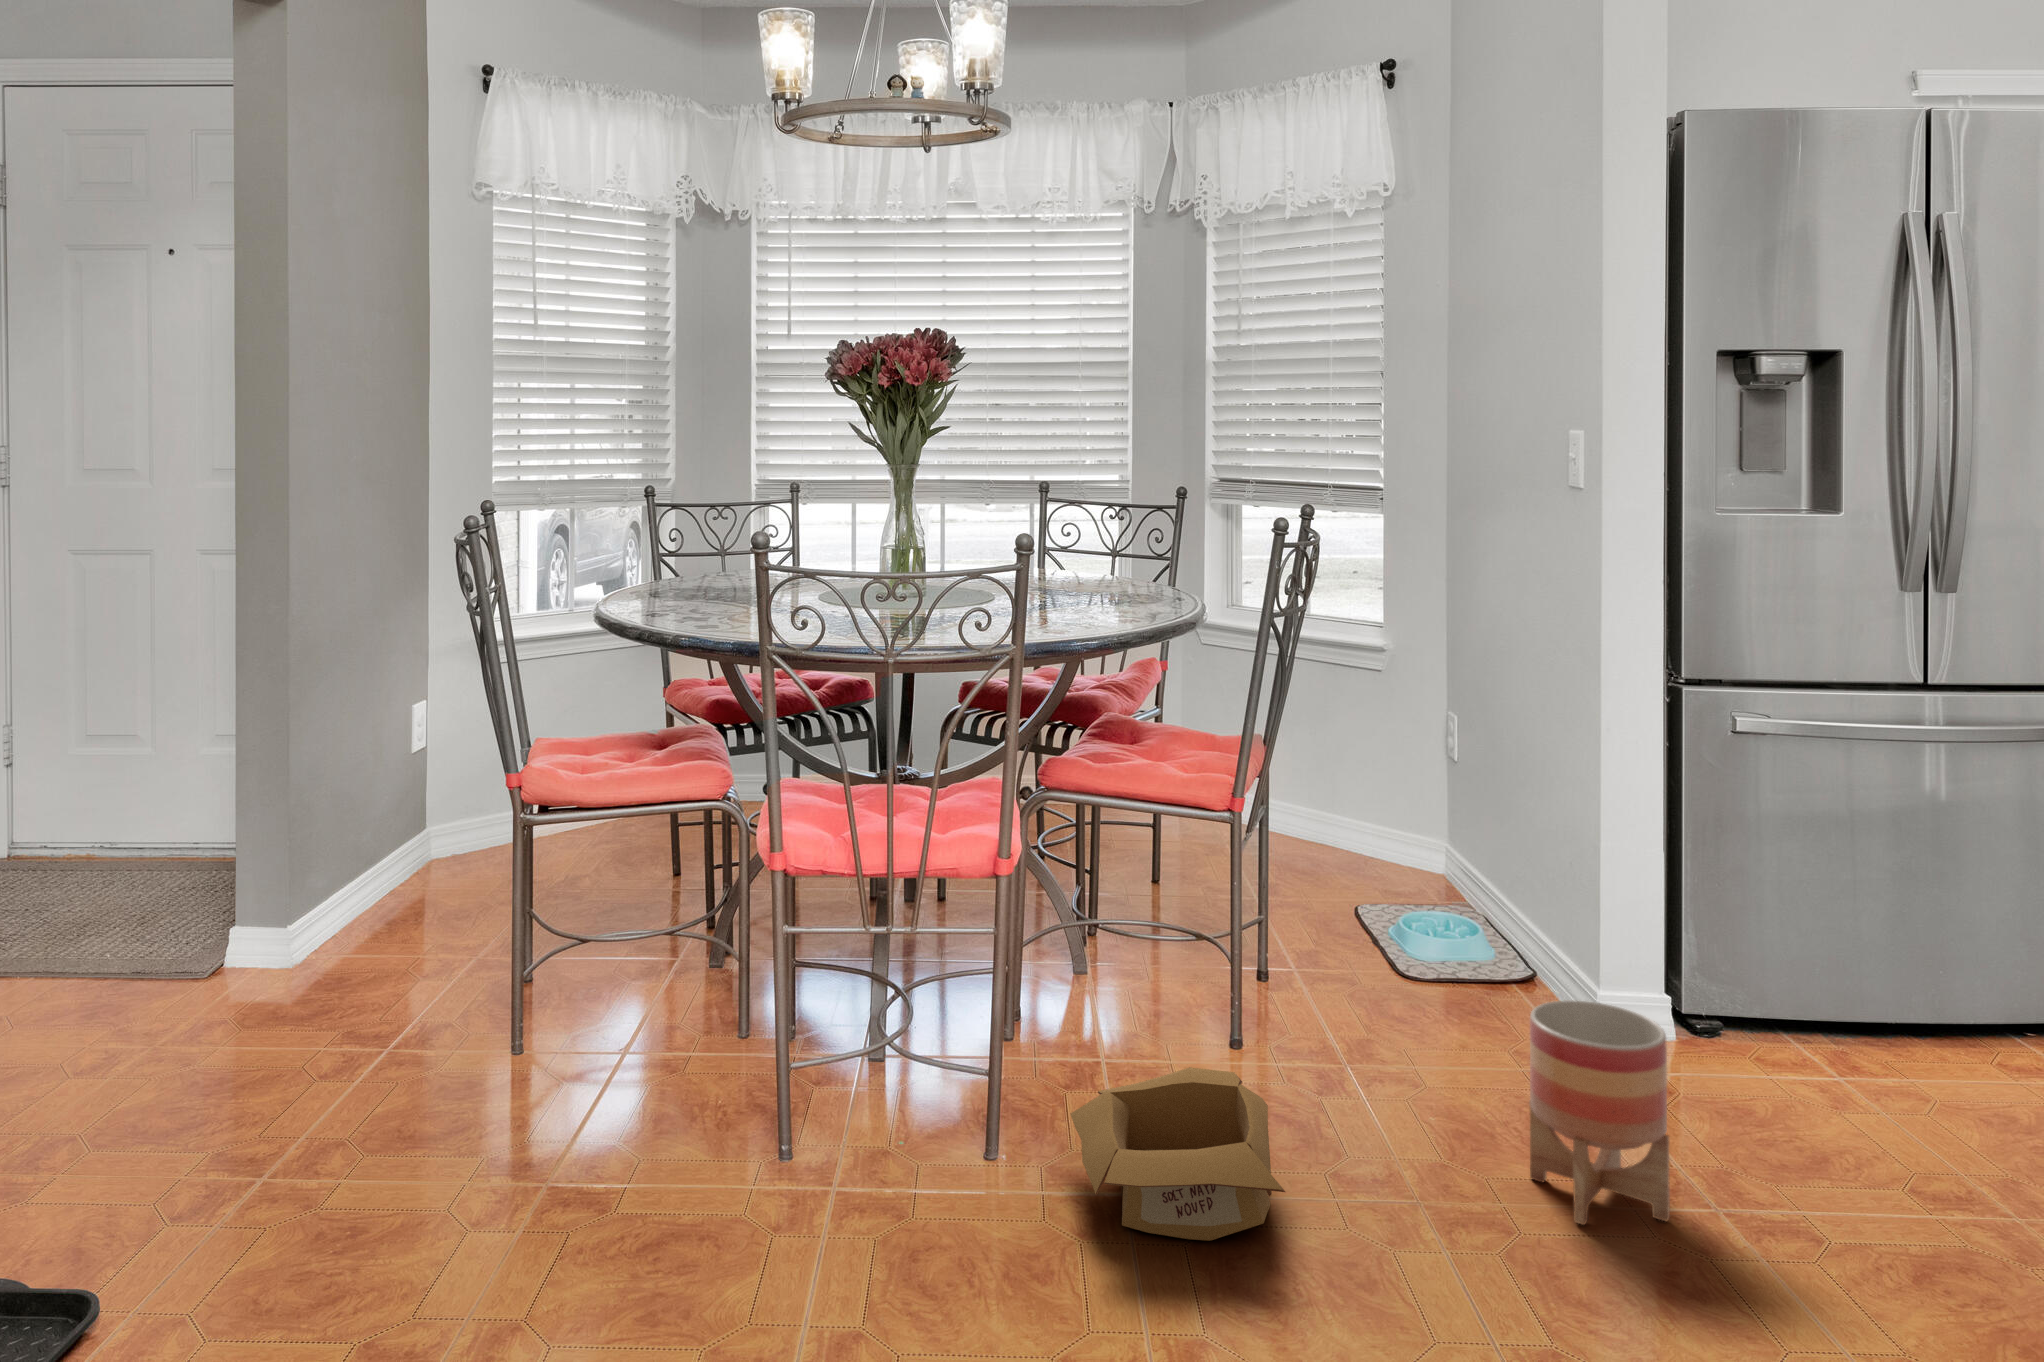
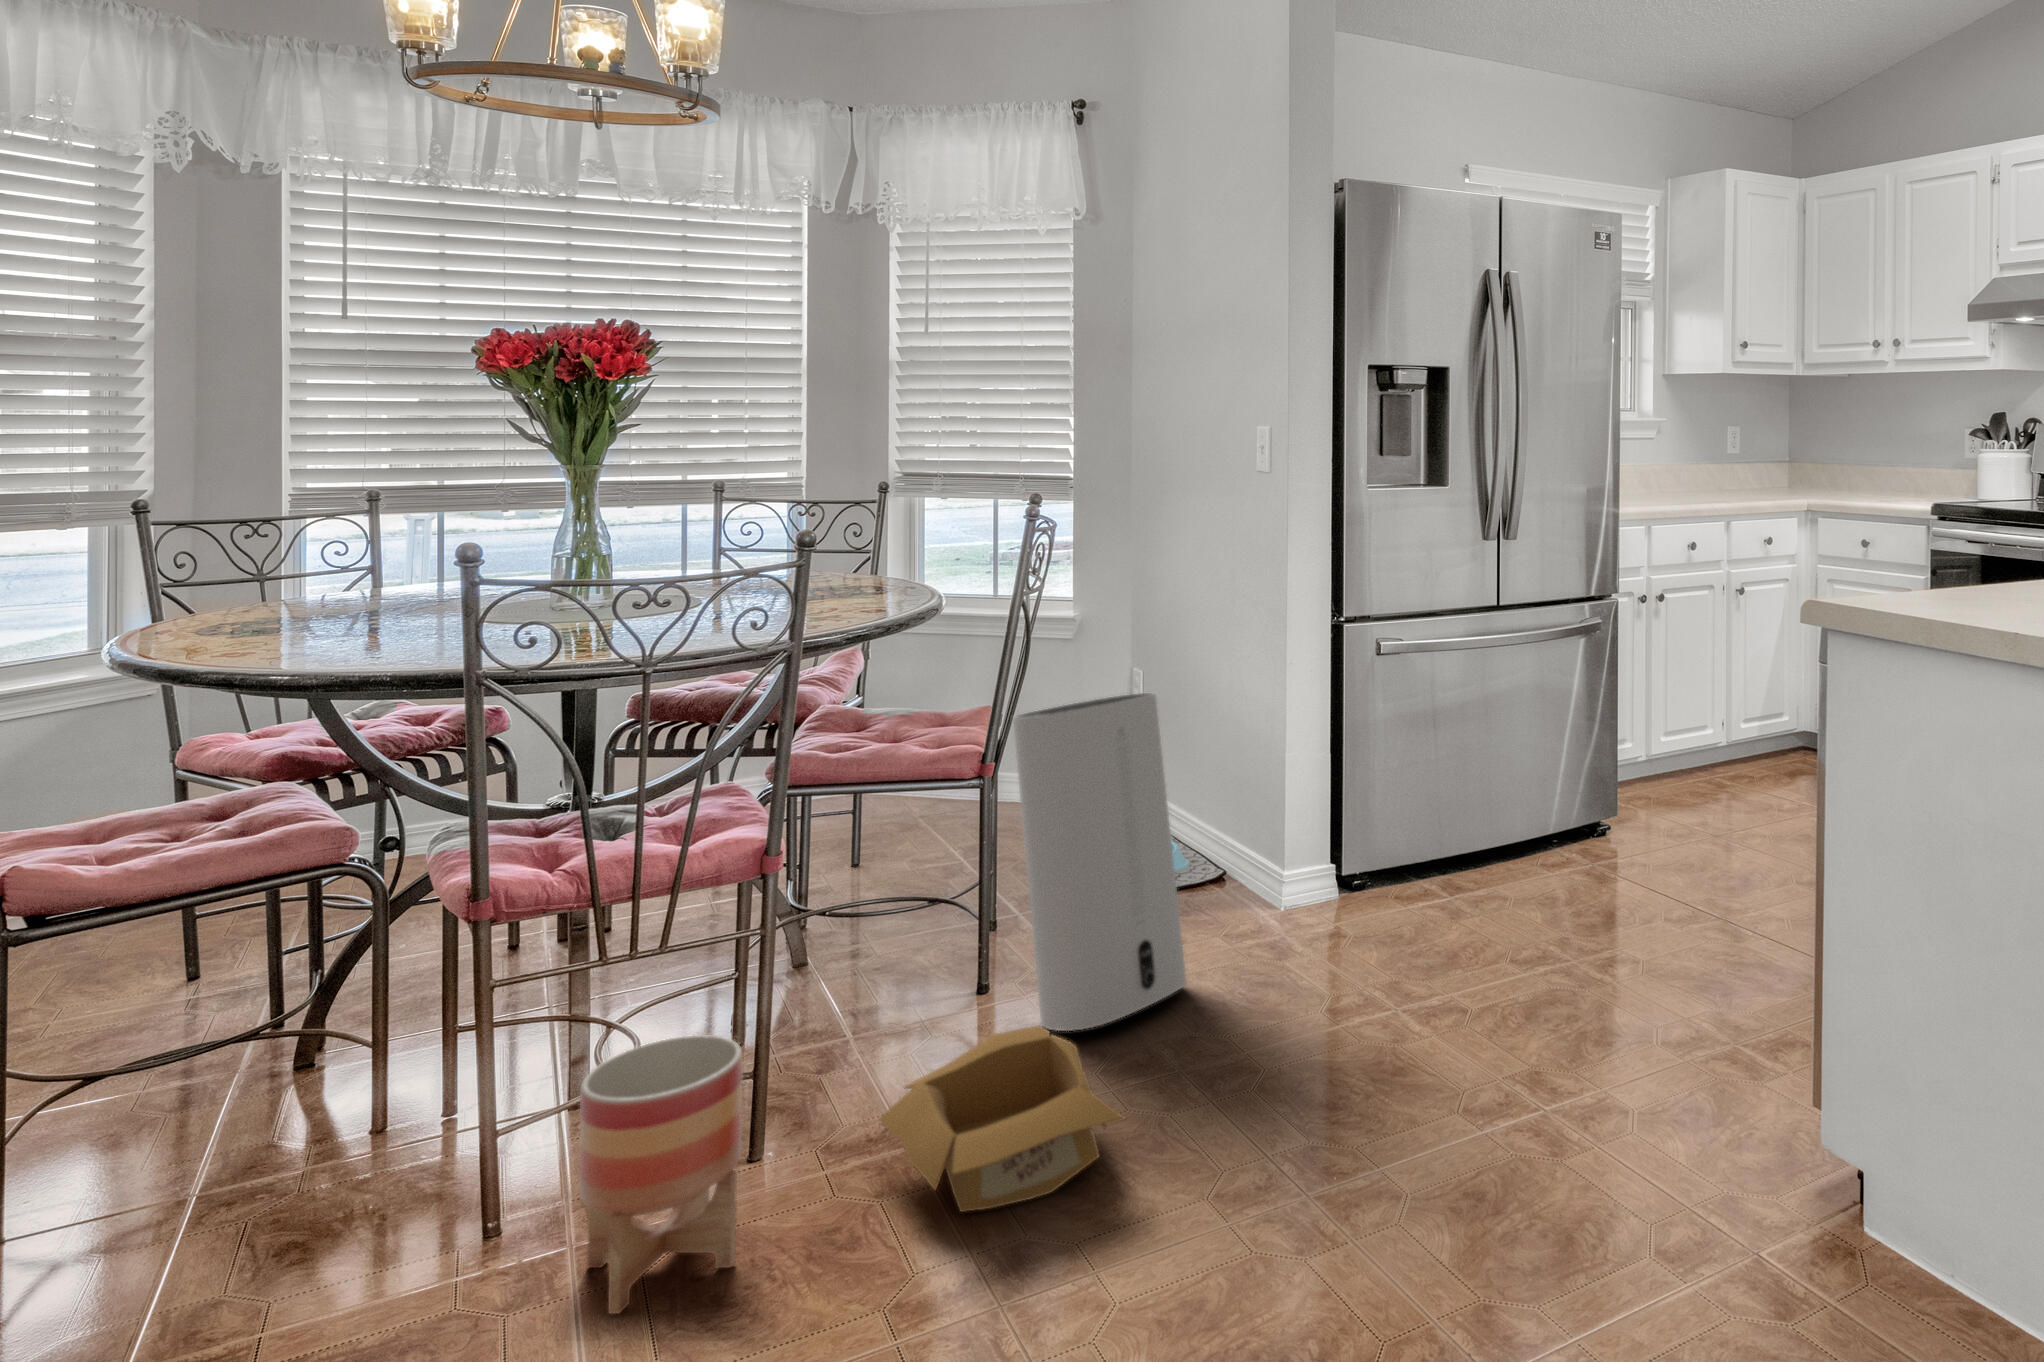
air purifier: none [1241,741,1433,1095] -> present [1013,693,1186,1031]
planter: present [1529,1000,1670,1225] -> present [579,1035,743,1314]

